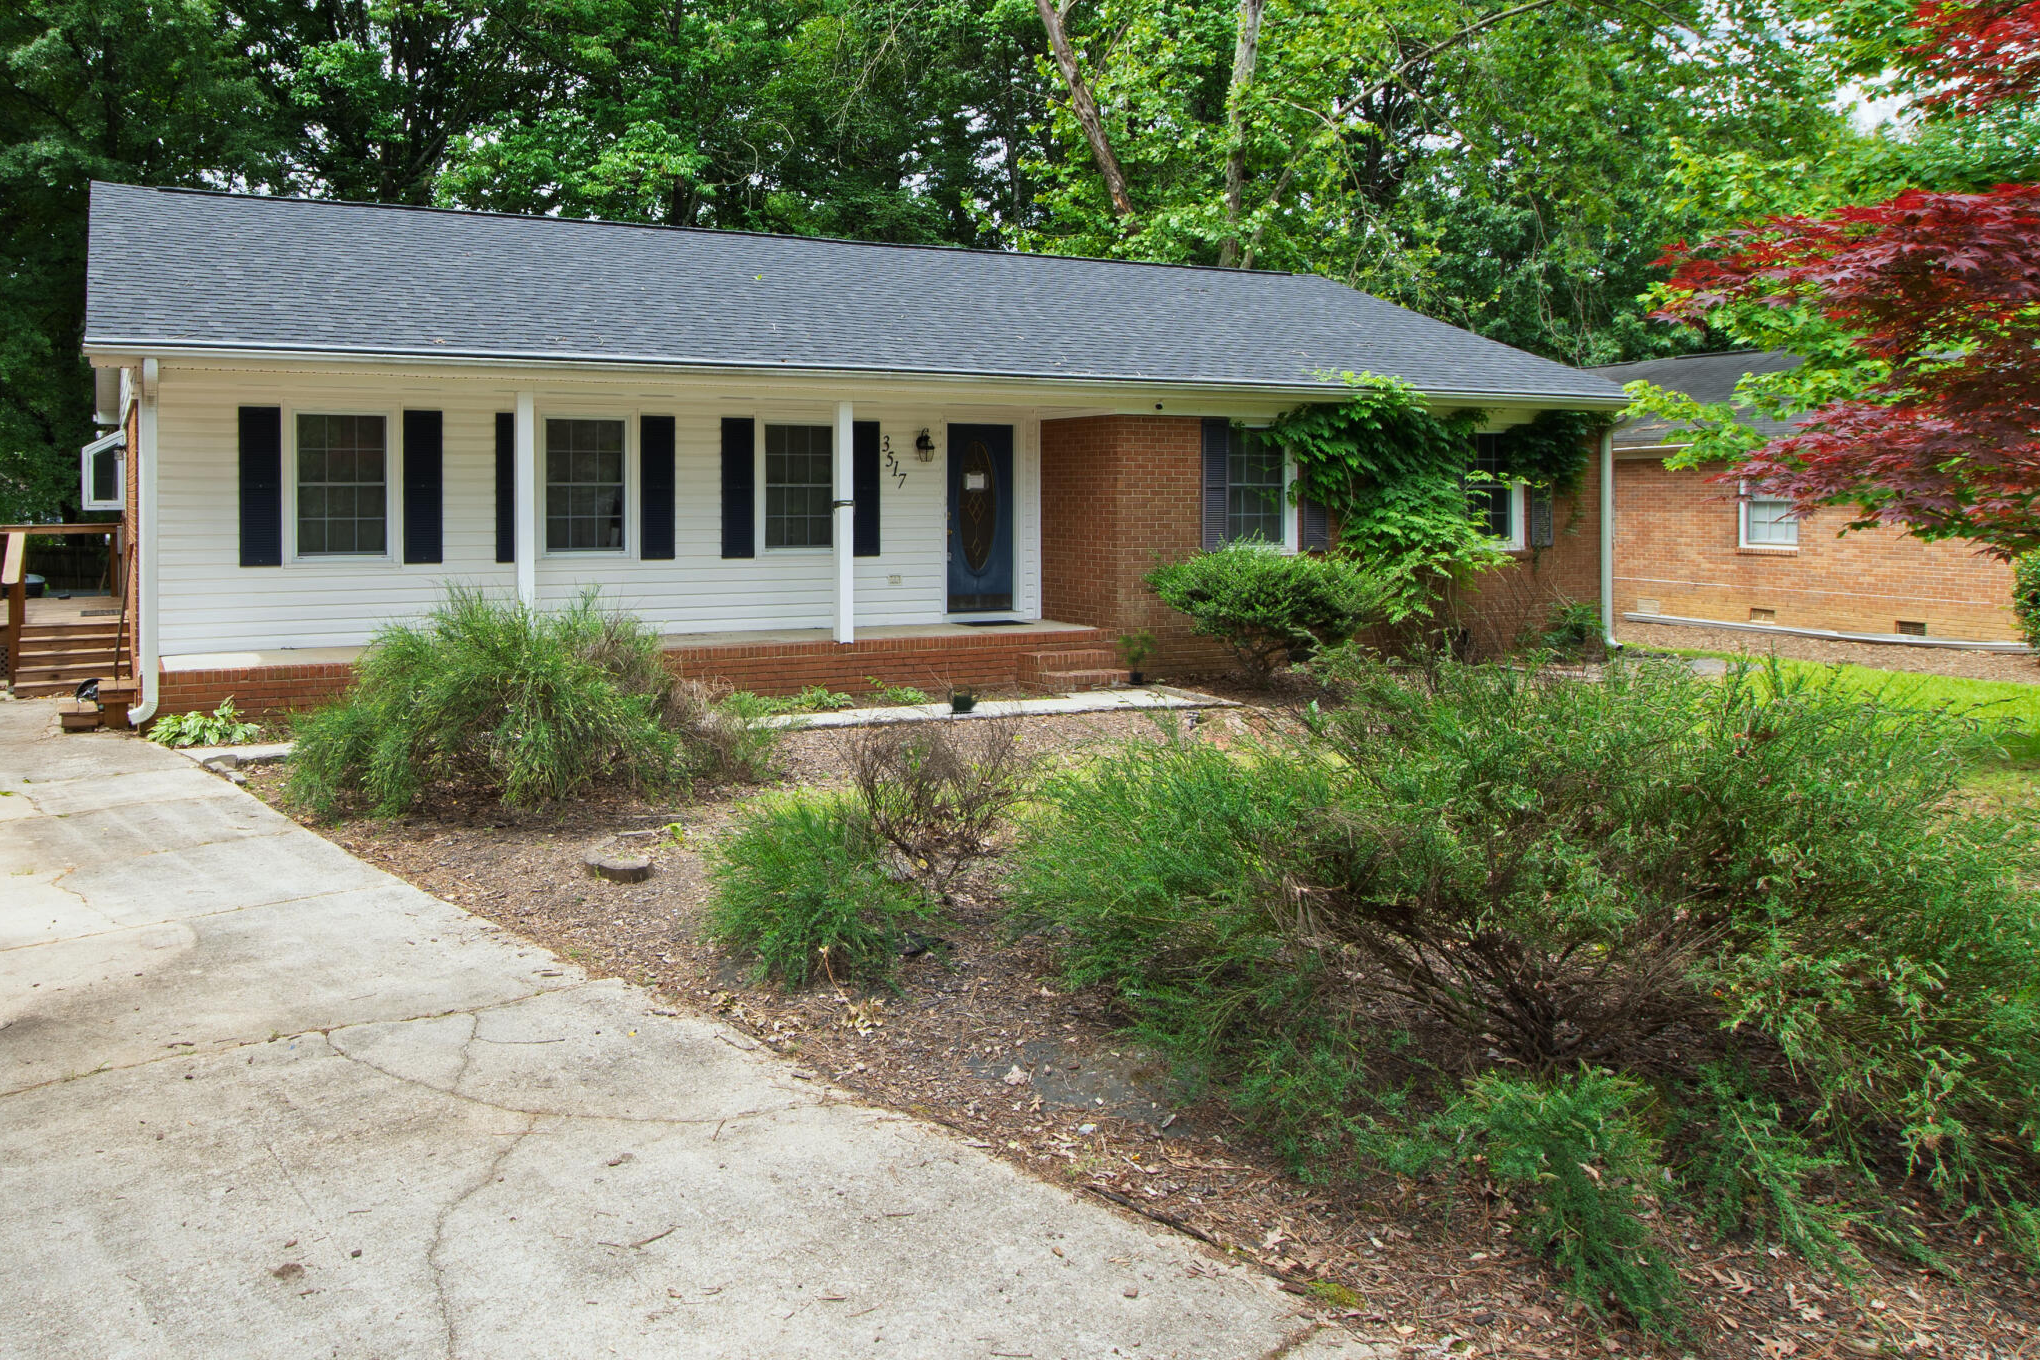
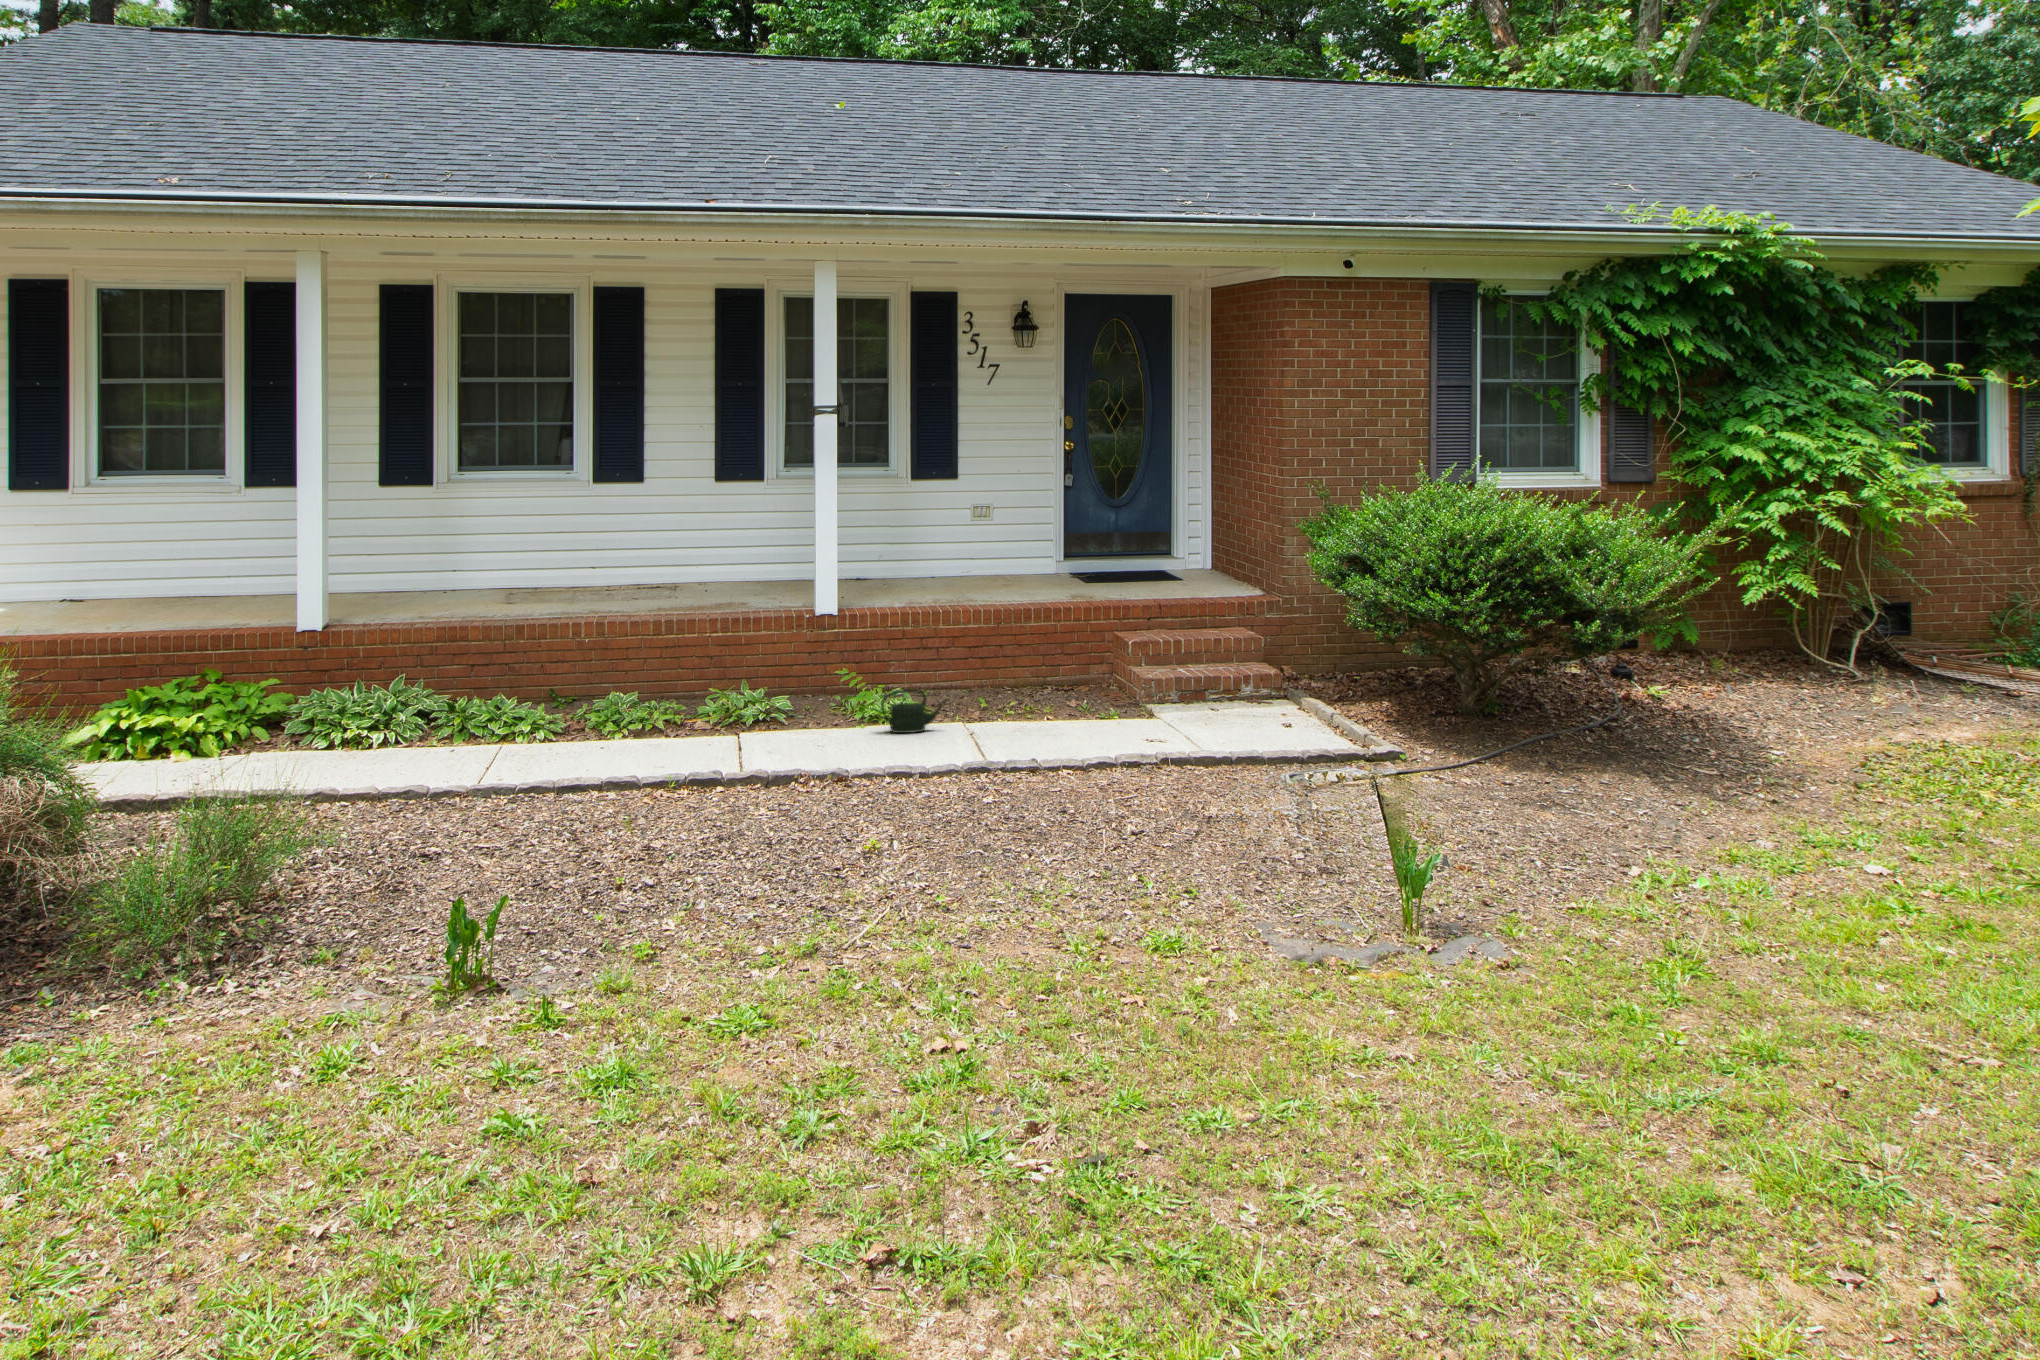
potted plant: present [1115,631,1158,684] -> none [1268,597,1337,682]

